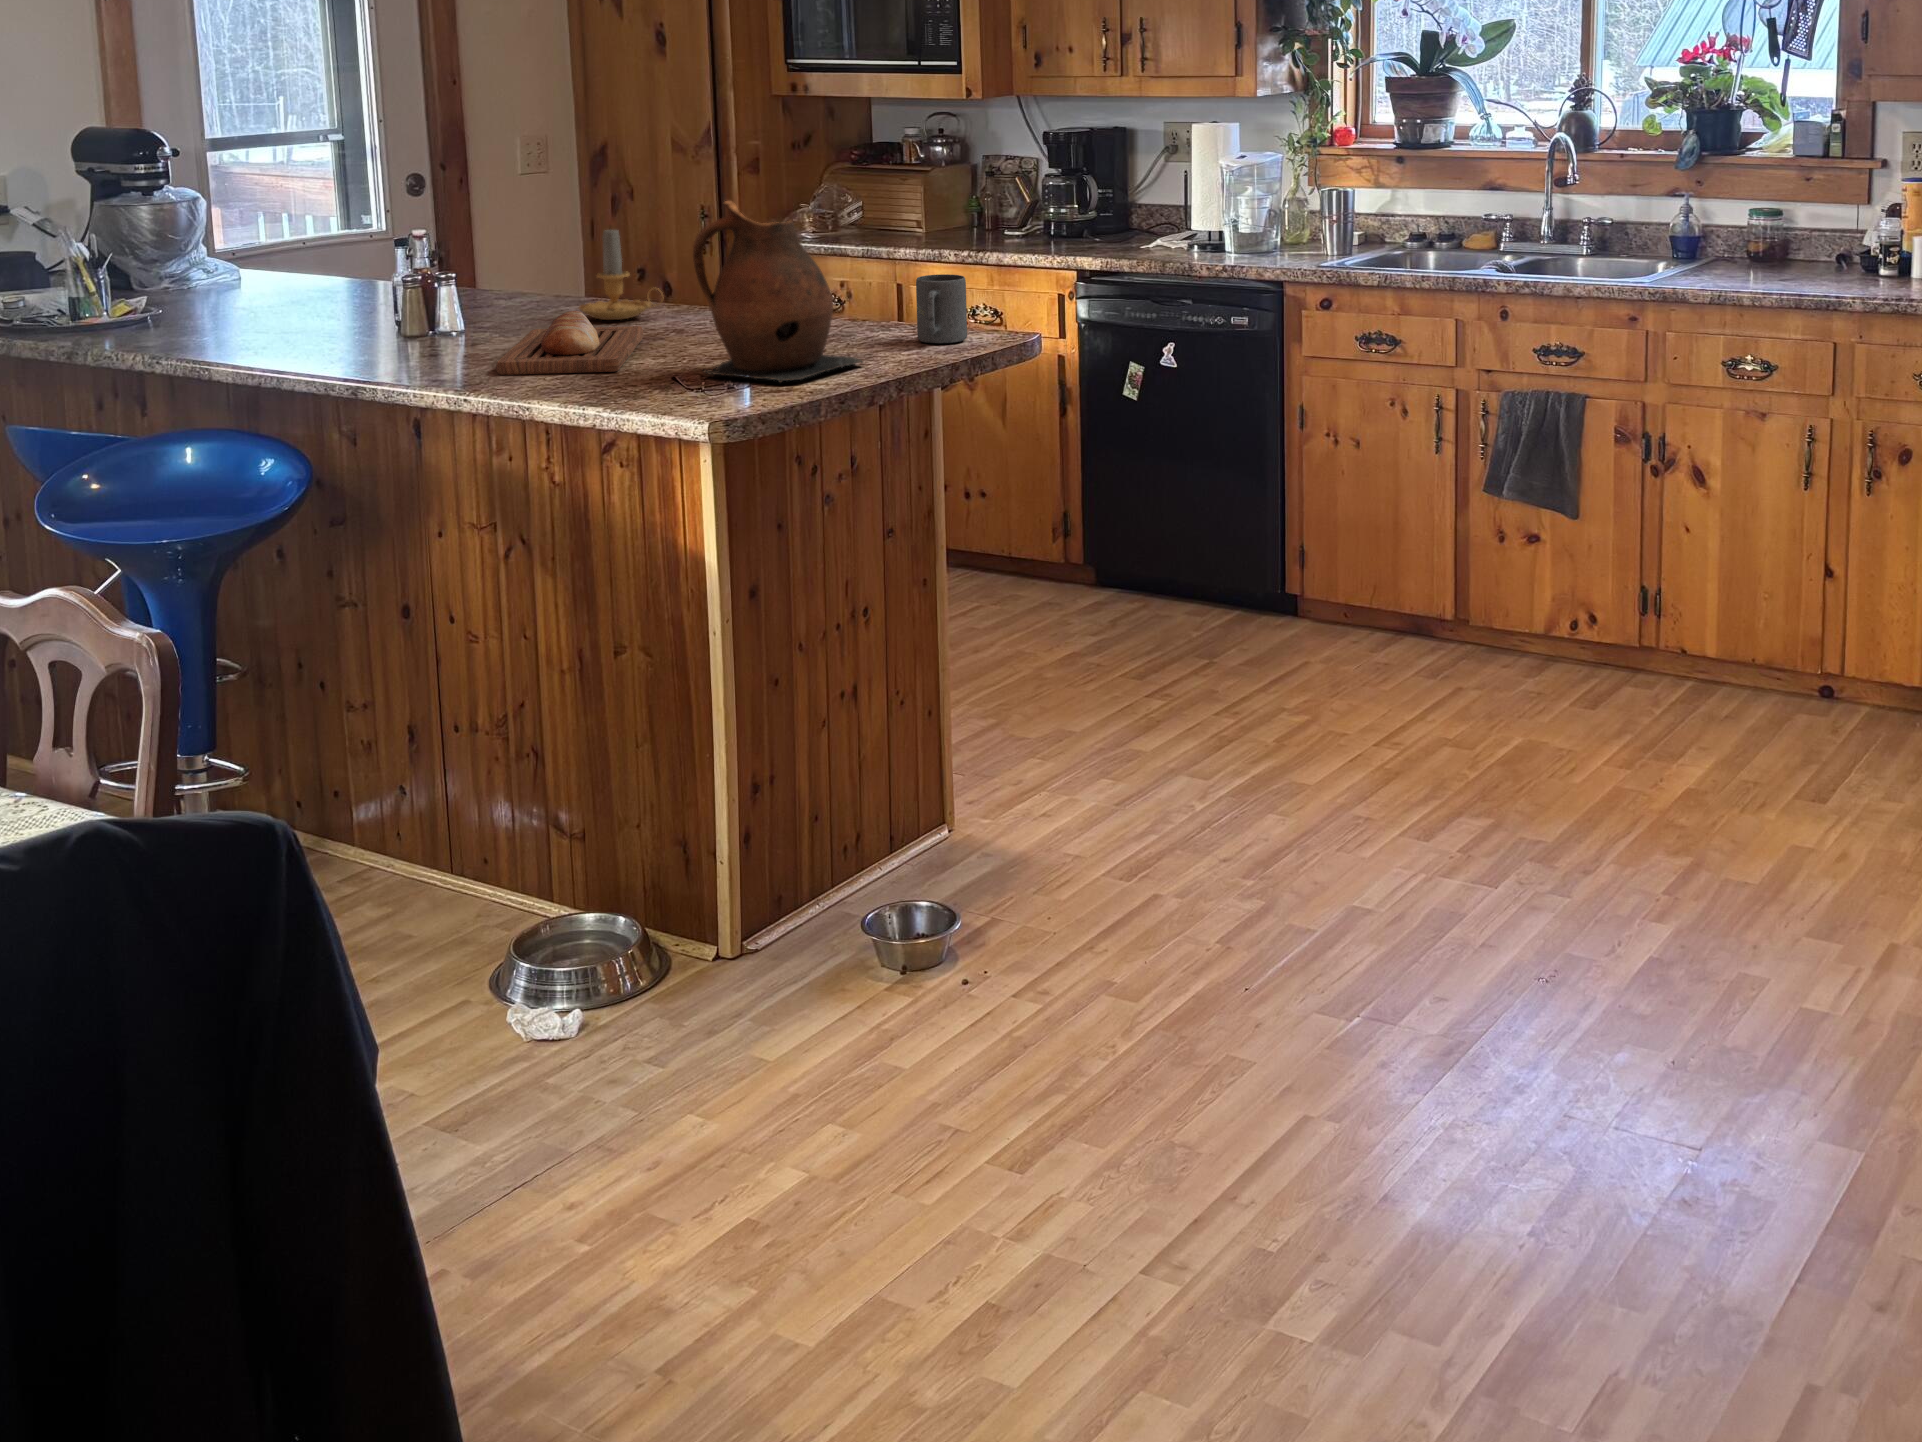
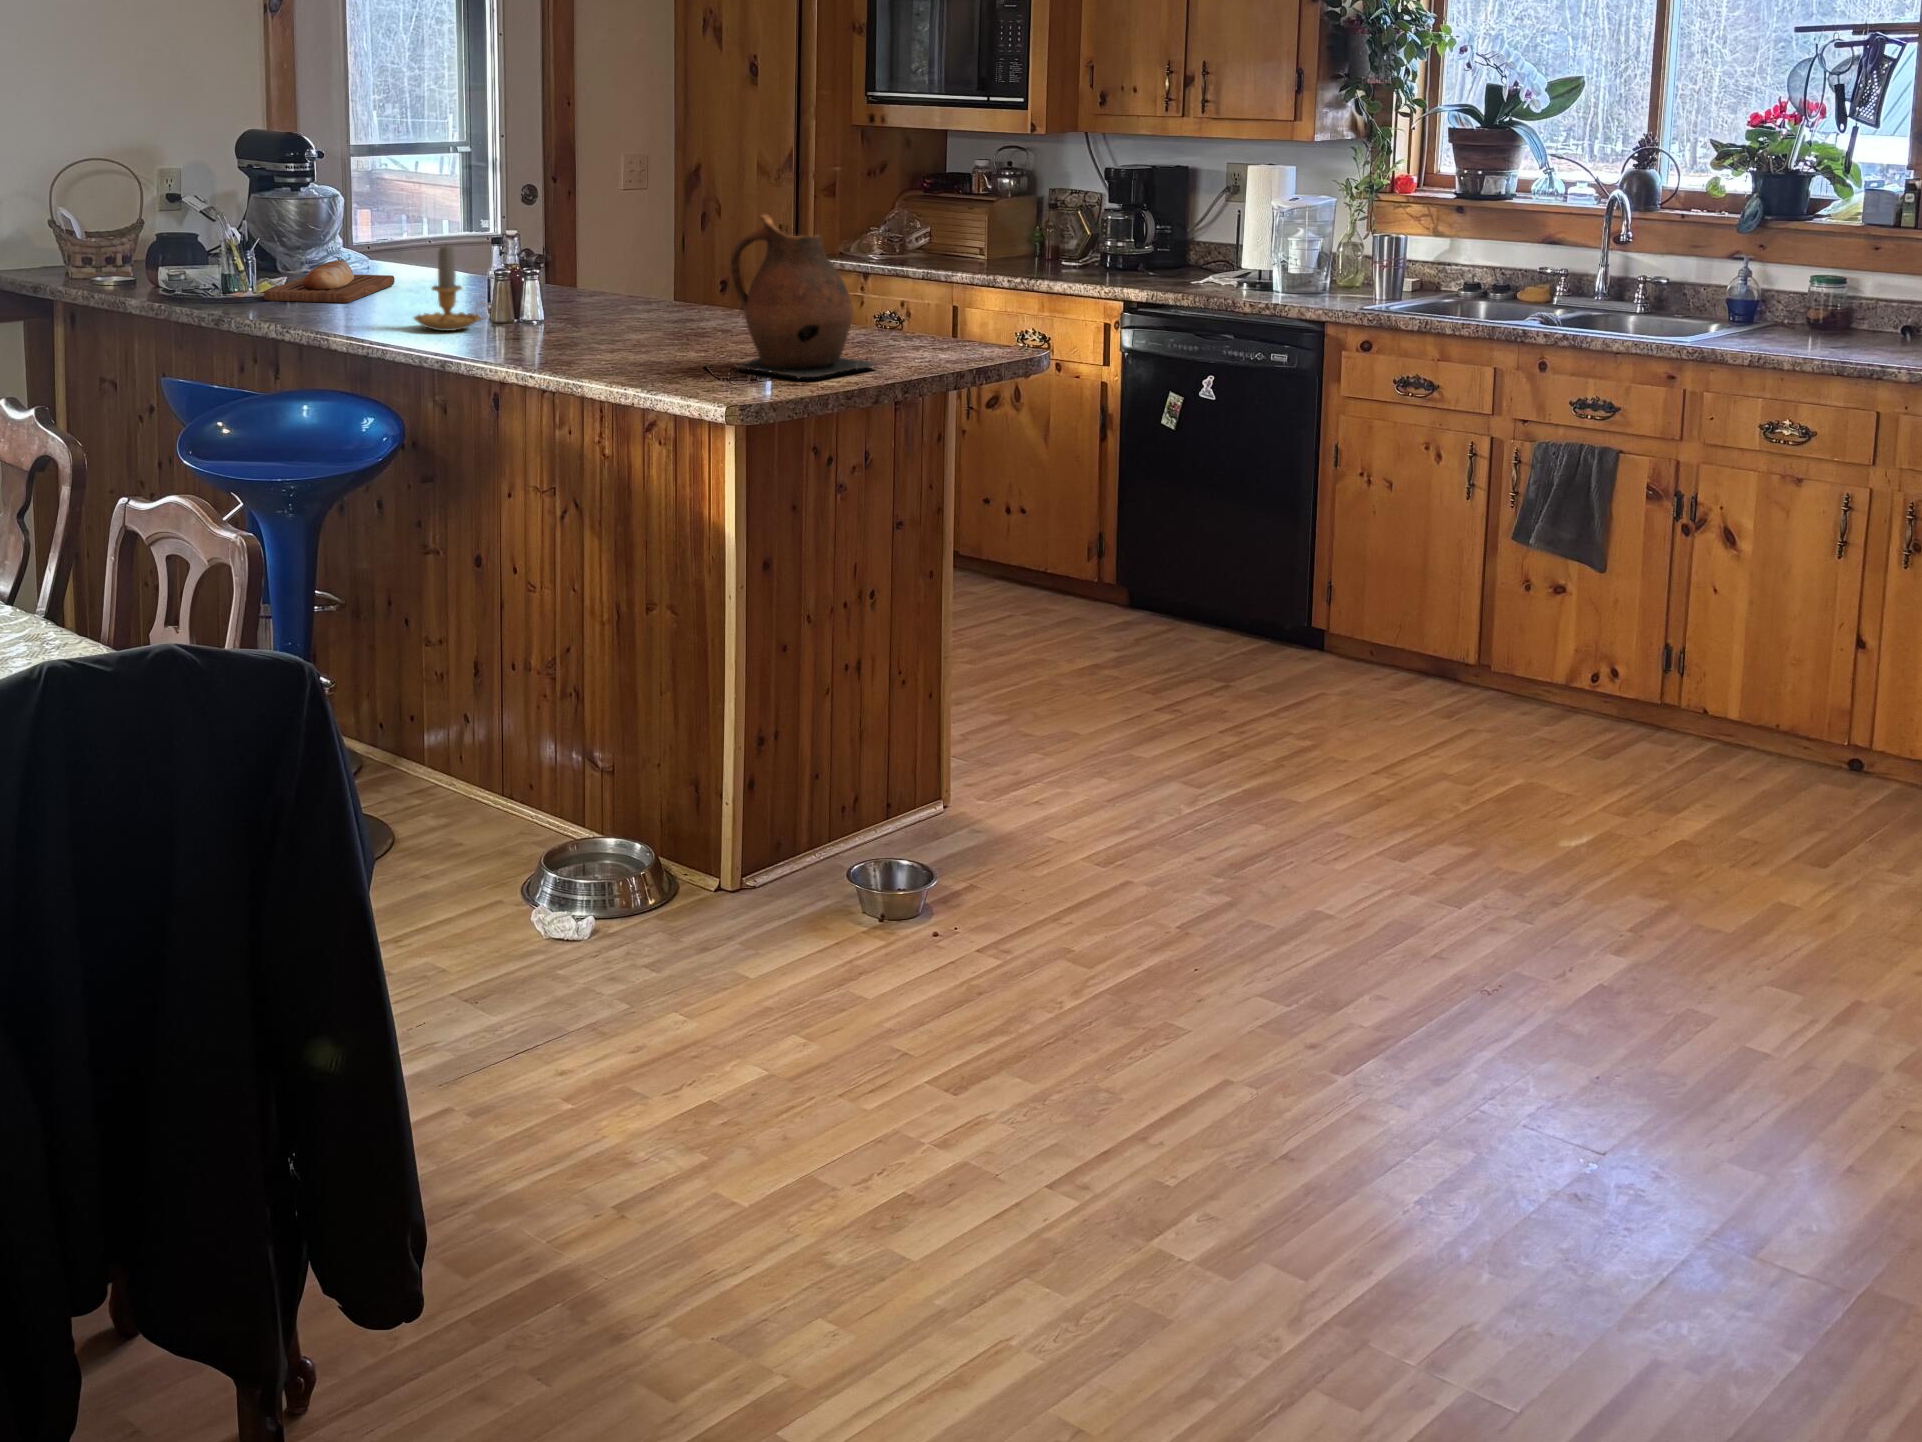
candle: present [579,229,662,320] -> present [414,245,483,331]
mug: present [916,274,967,343] -> none [935,292,982,355]
bread loaf: present [496,311,643,375] -> present [264,260,395,303]

